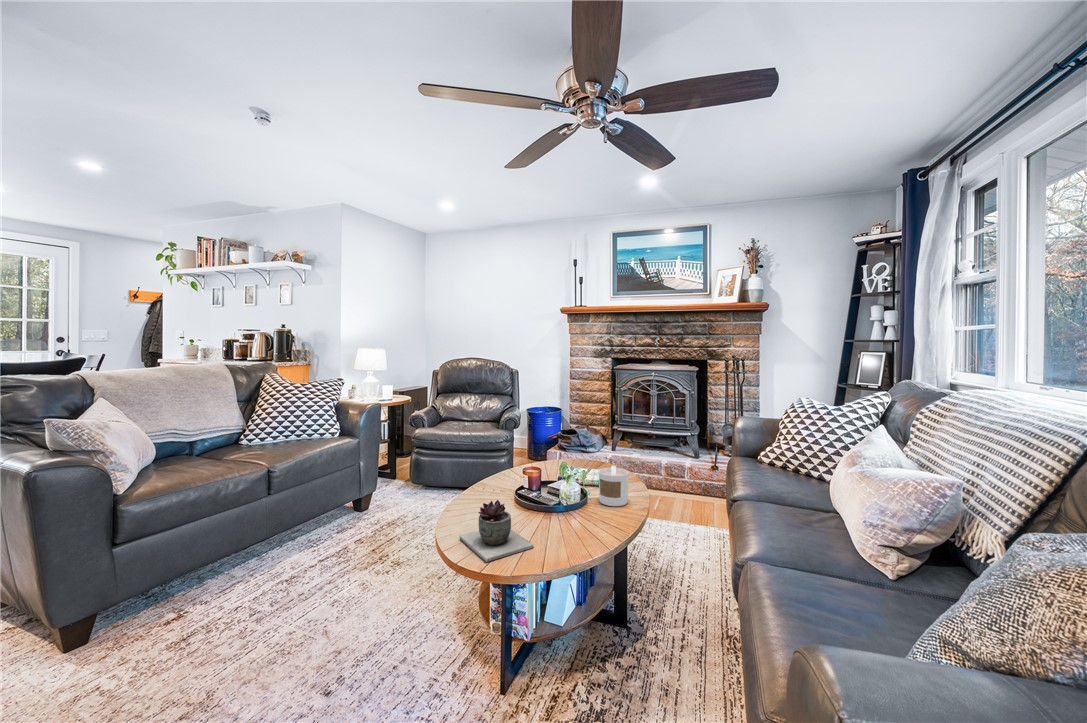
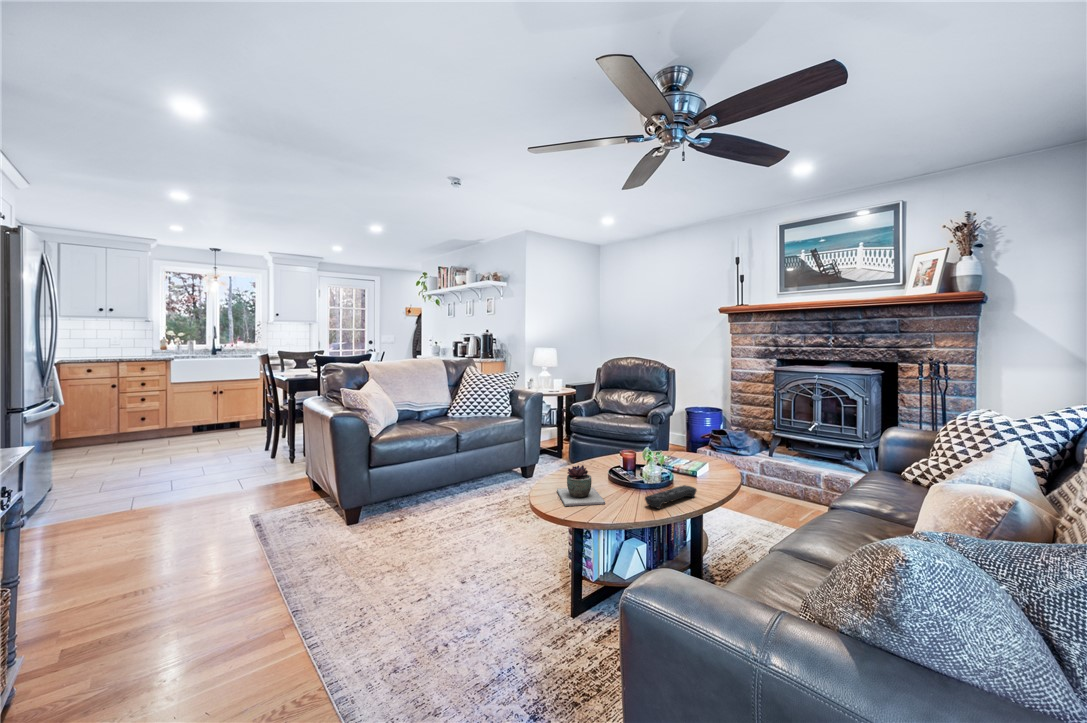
candle: present [599,466,629,506] -> none [686,454,713,490]
remote control: none [581,505,623,543] -> present [645,485,697,509]

